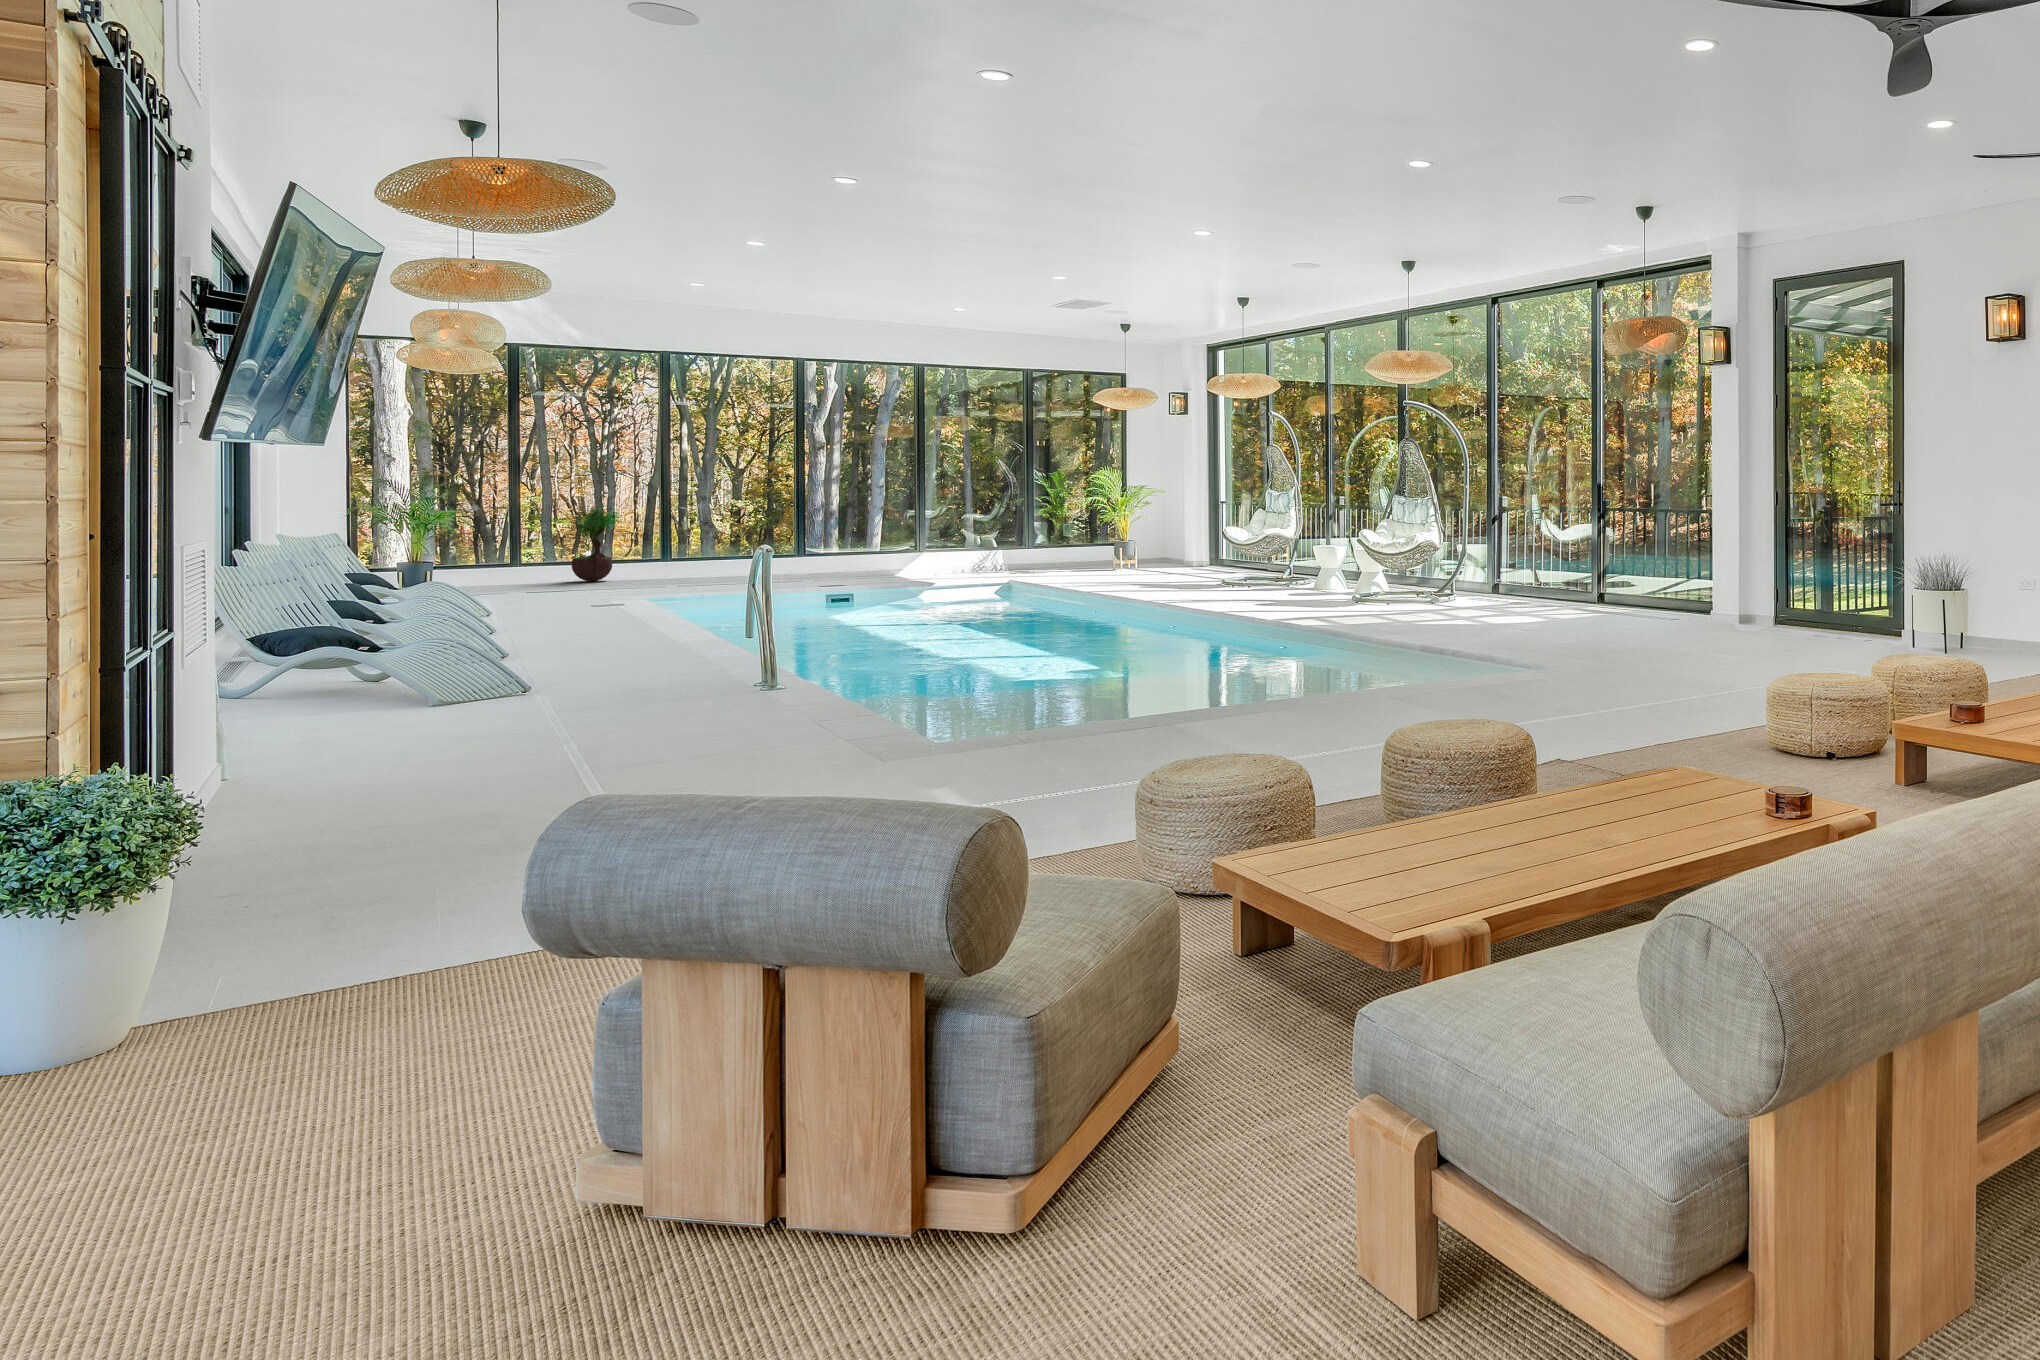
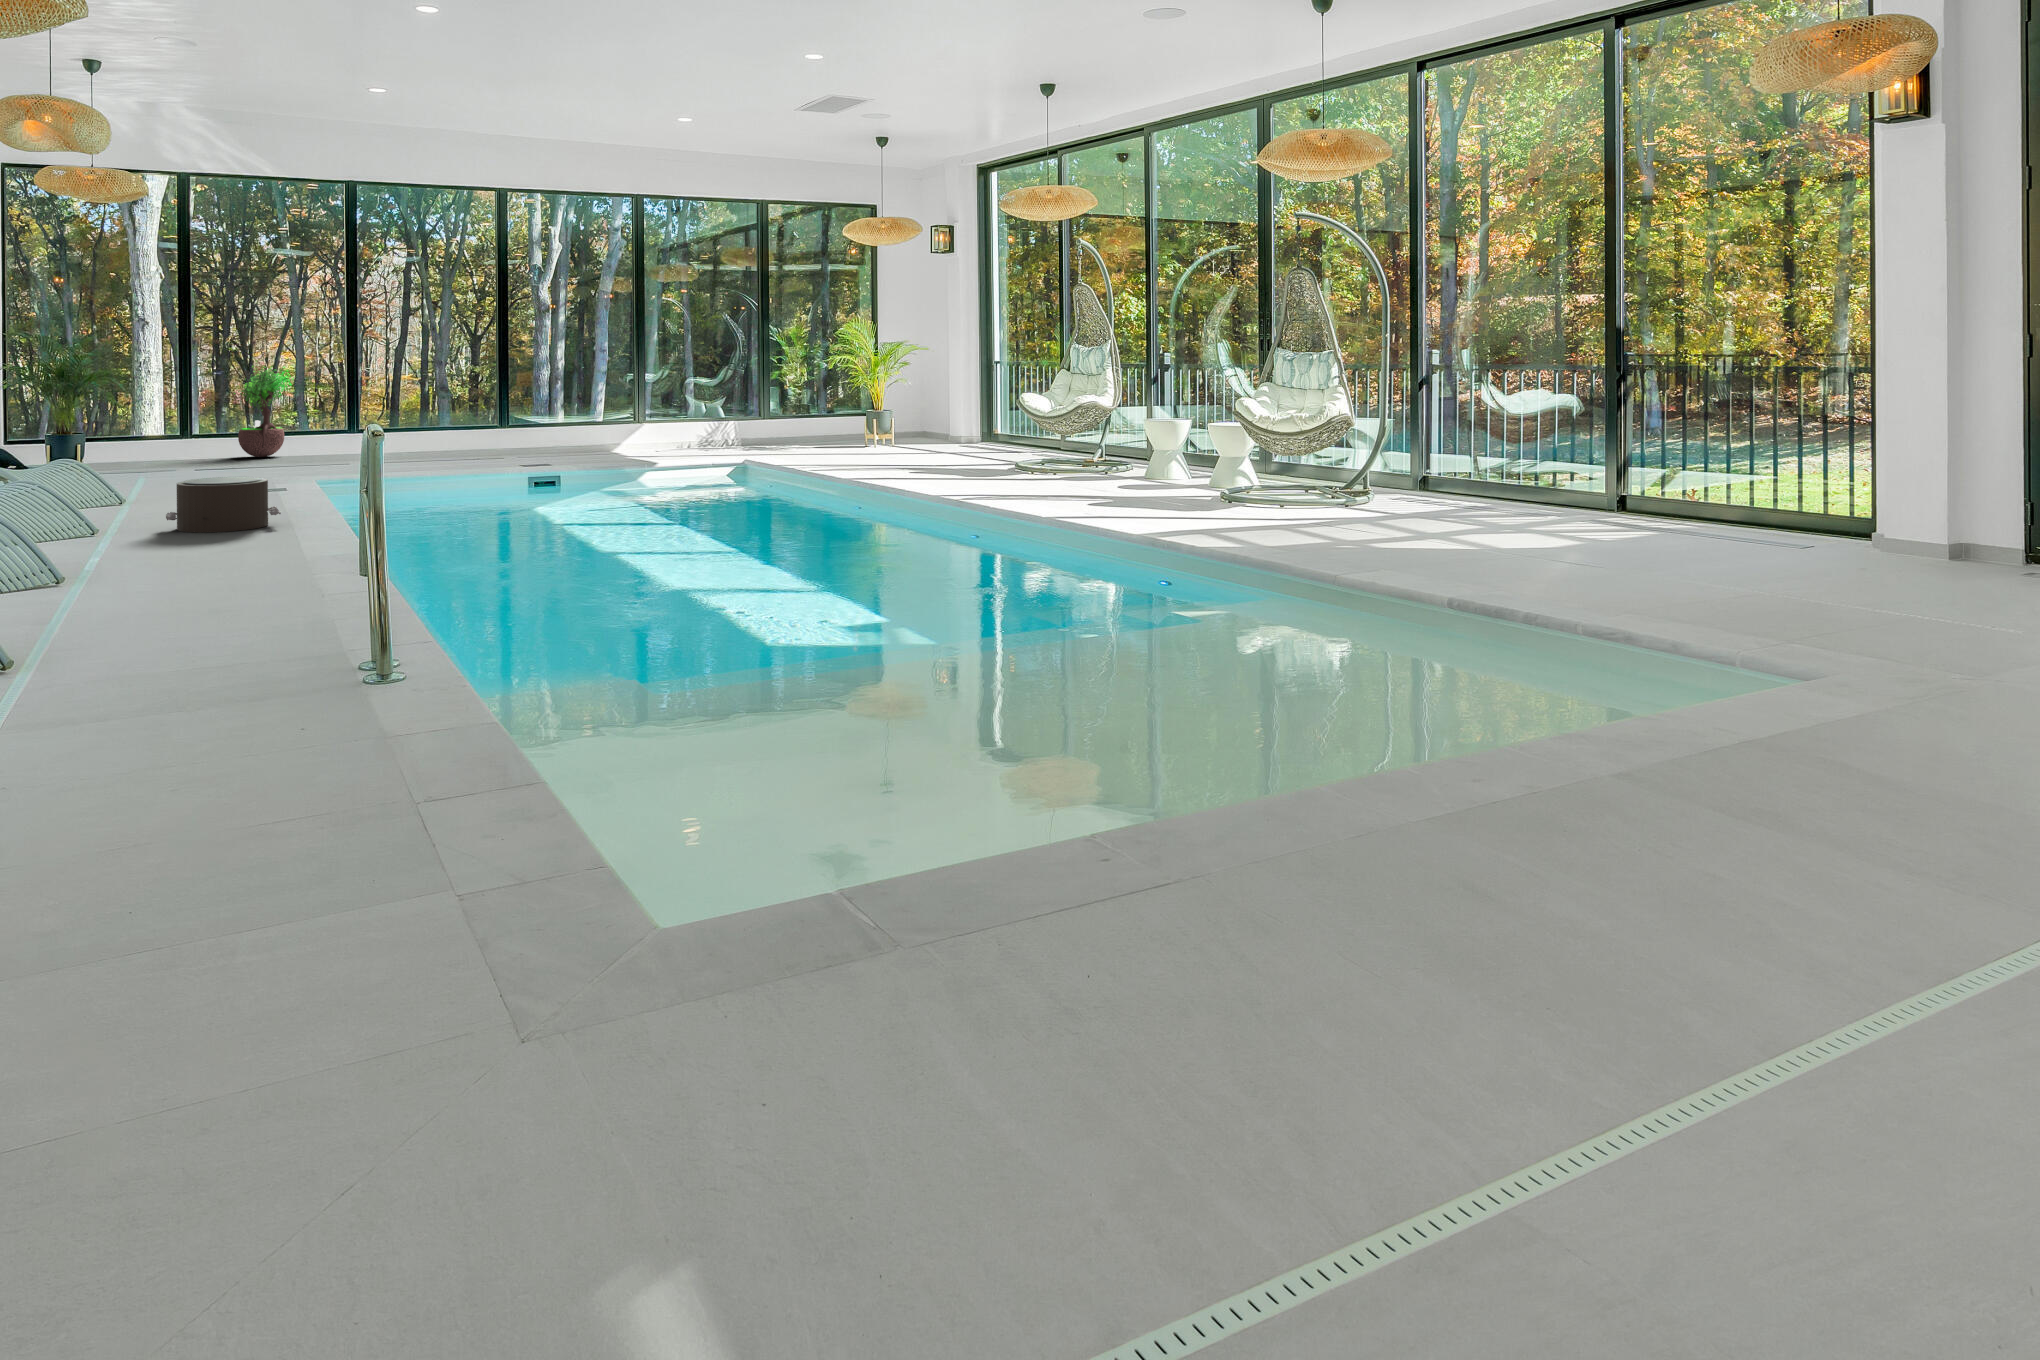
pouf: none [567,590,655,628] -> present [166,477,281,532]

